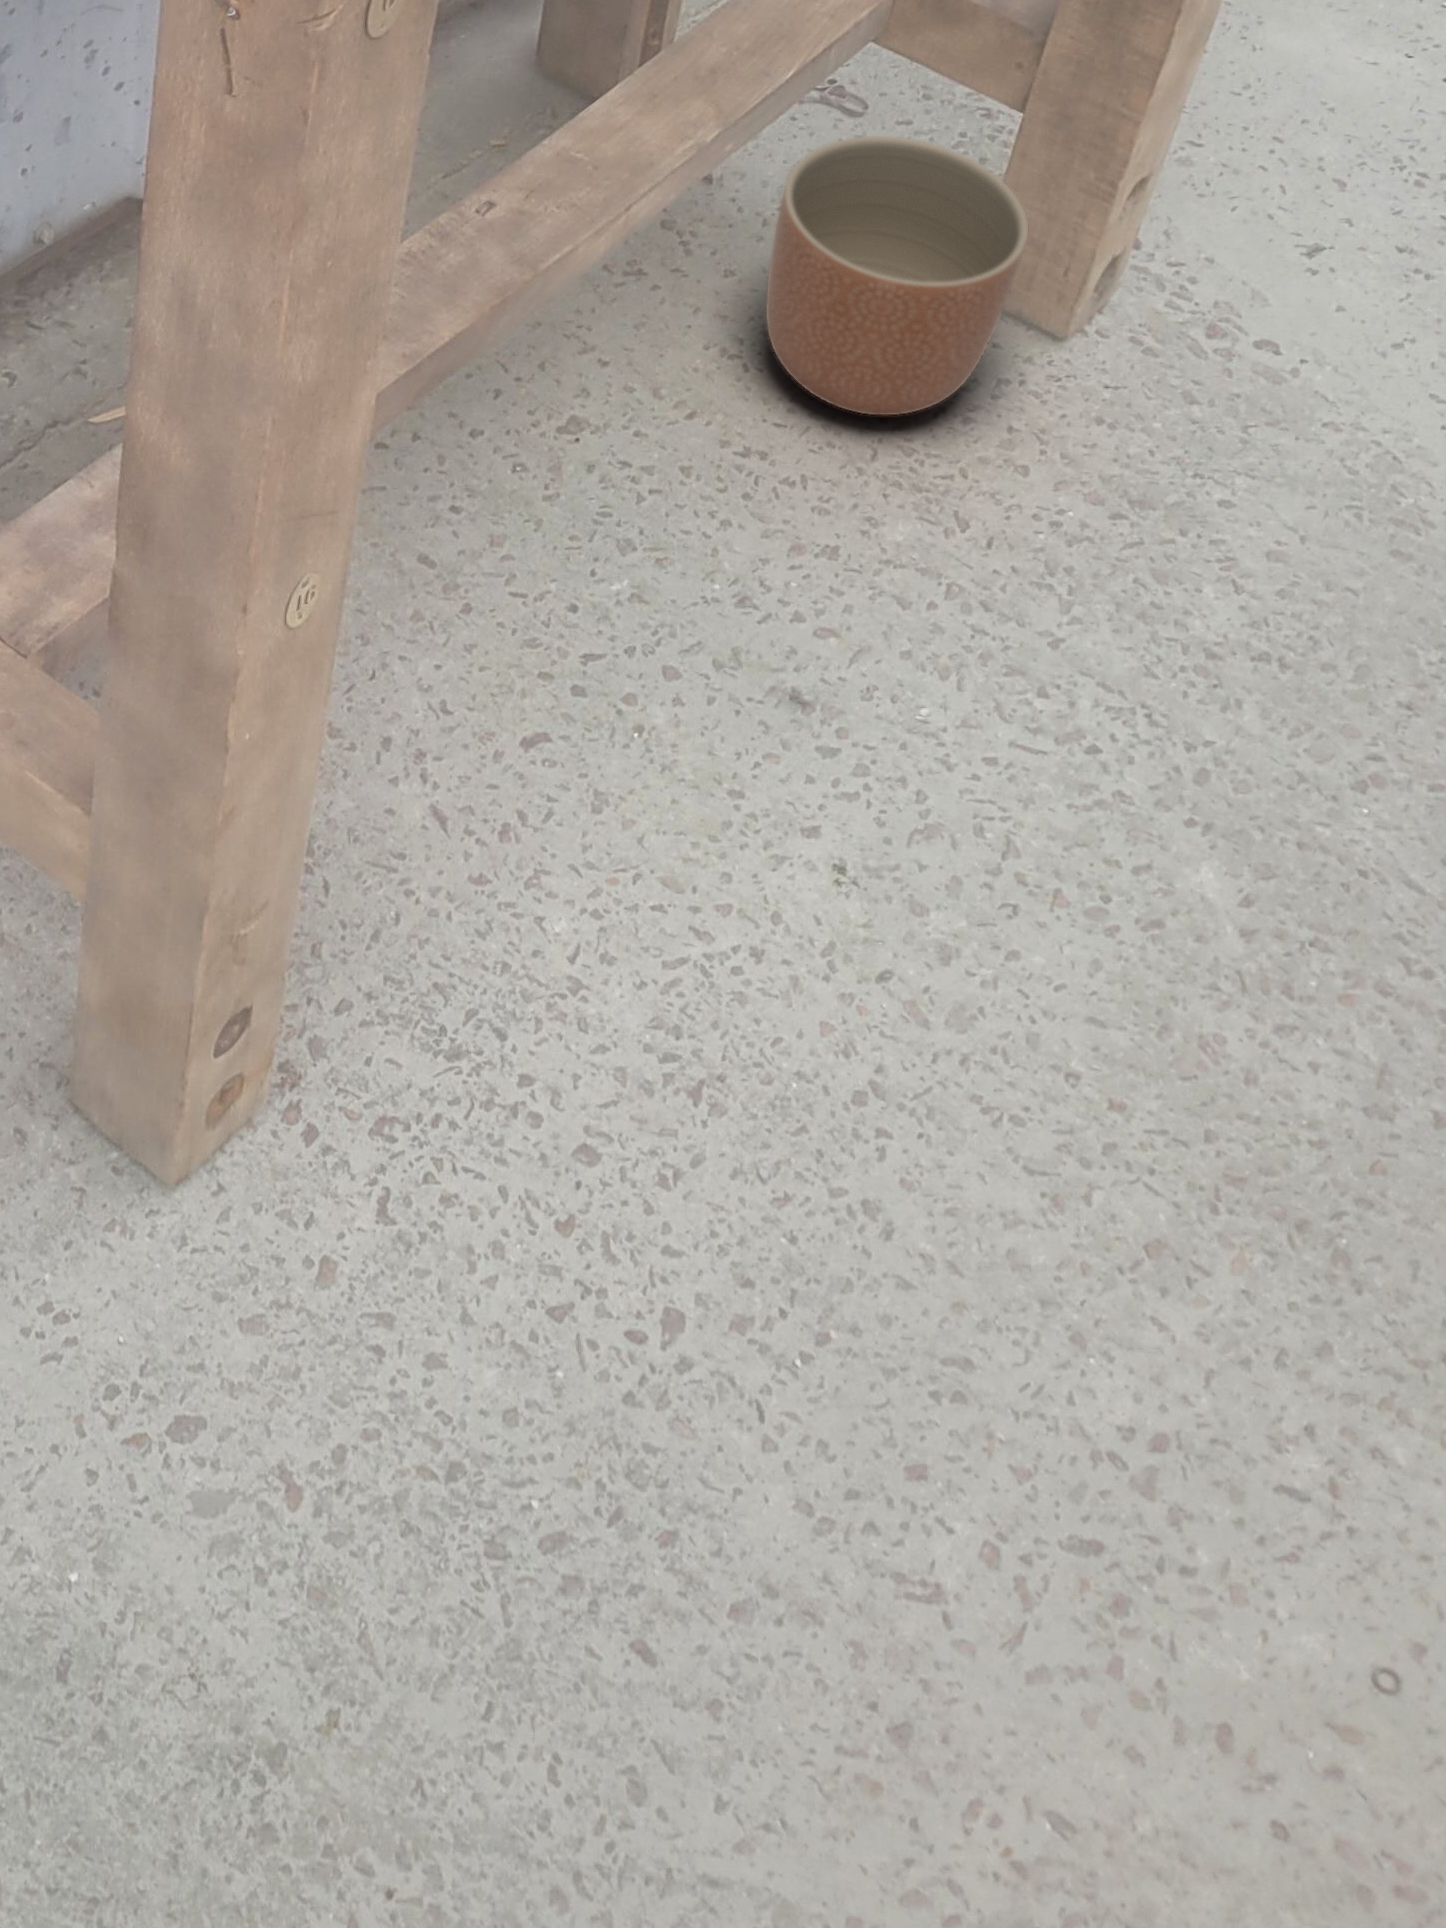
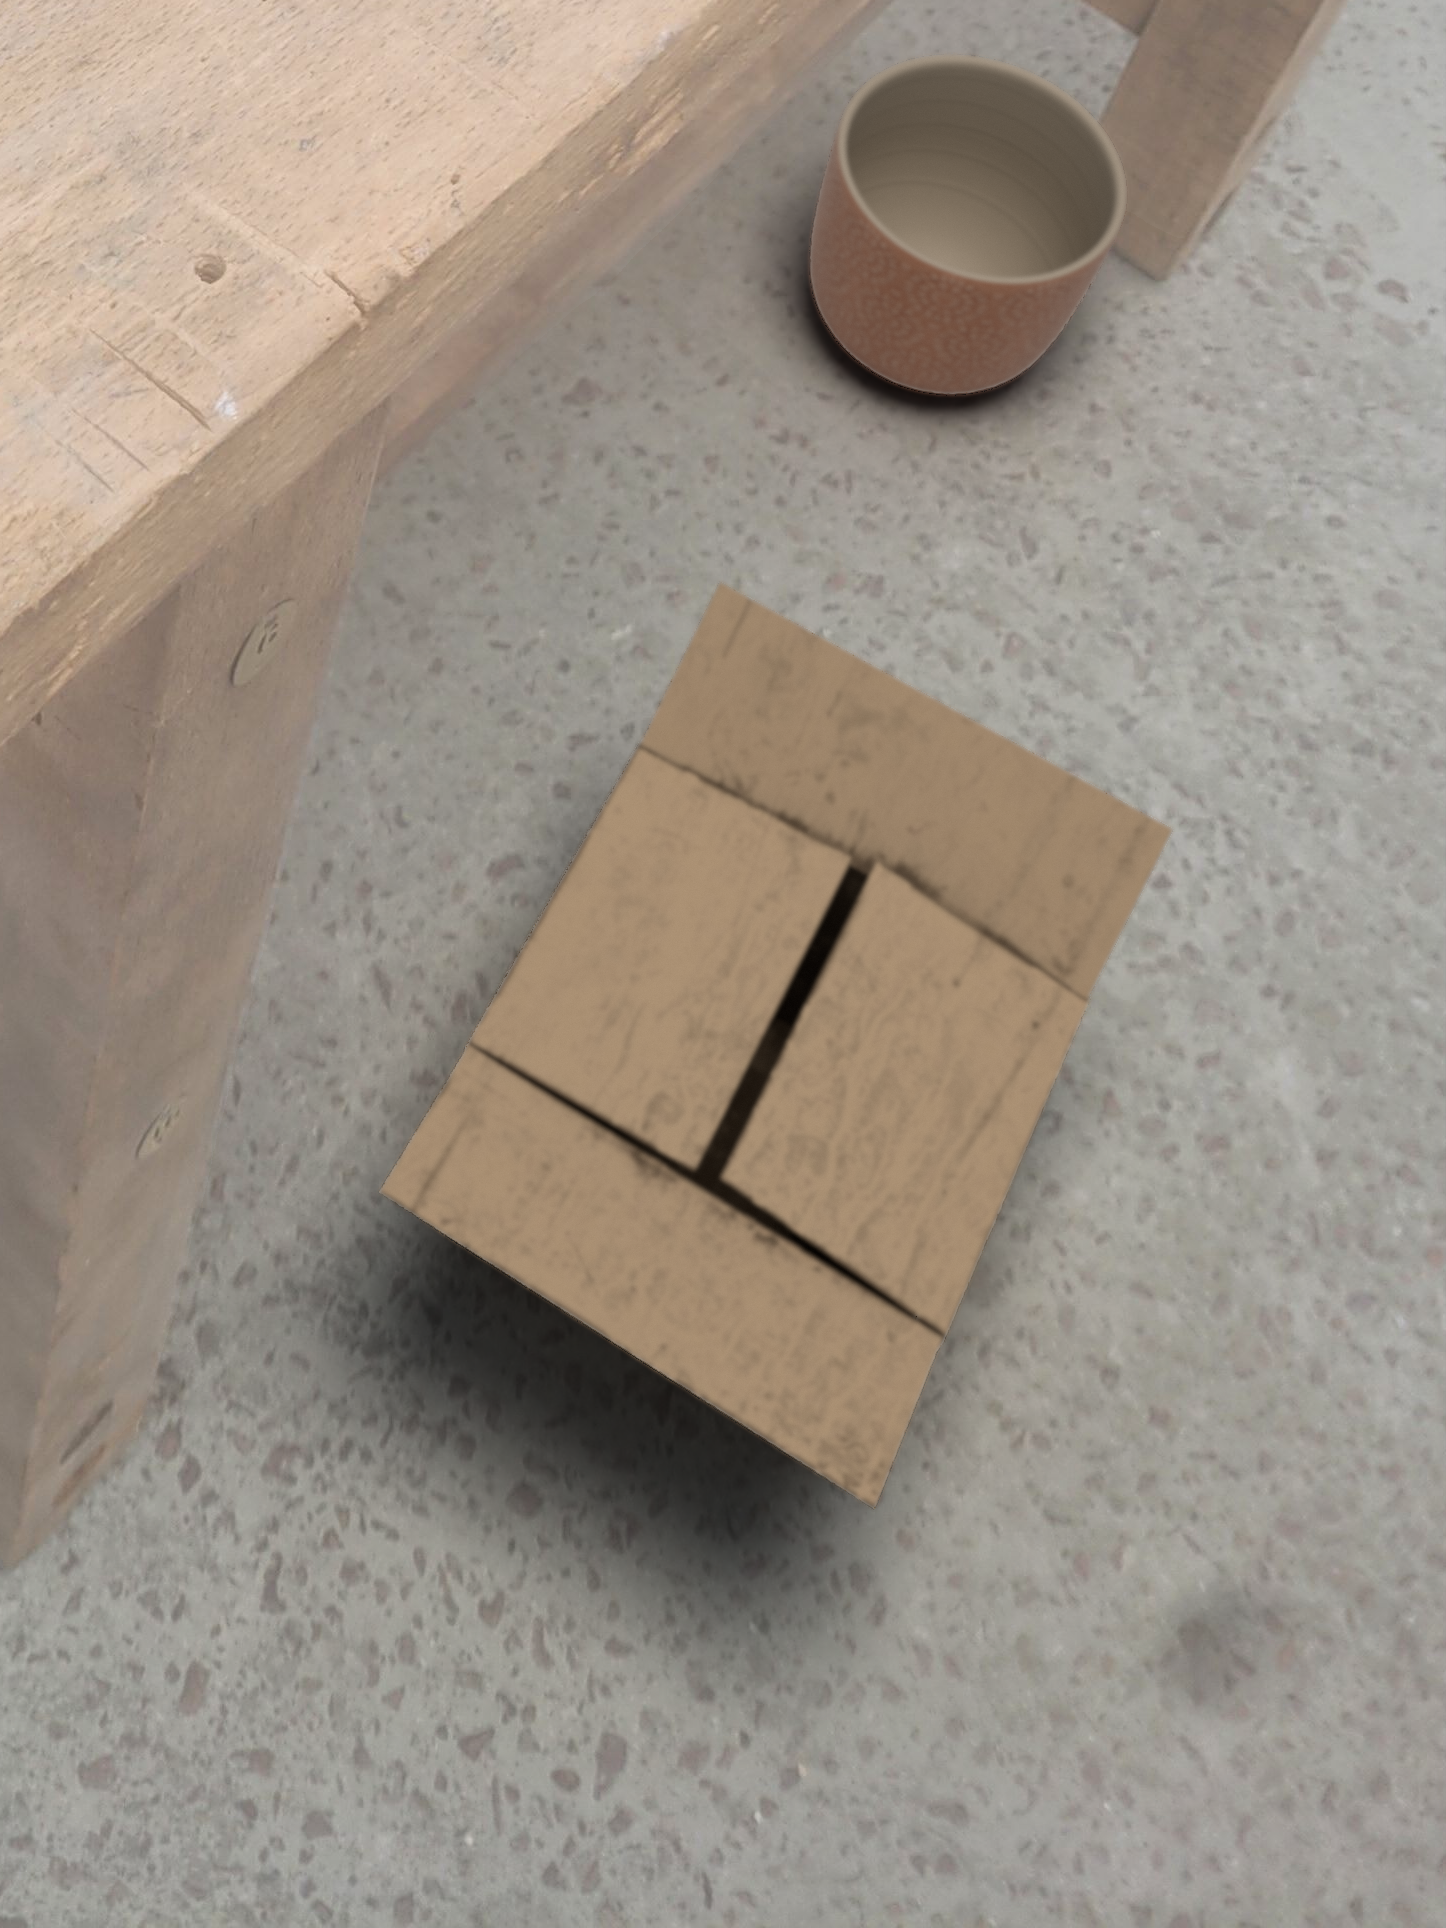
cardboard box: none [463,435,1089,1138] -> present [379,583,1172,1508]

